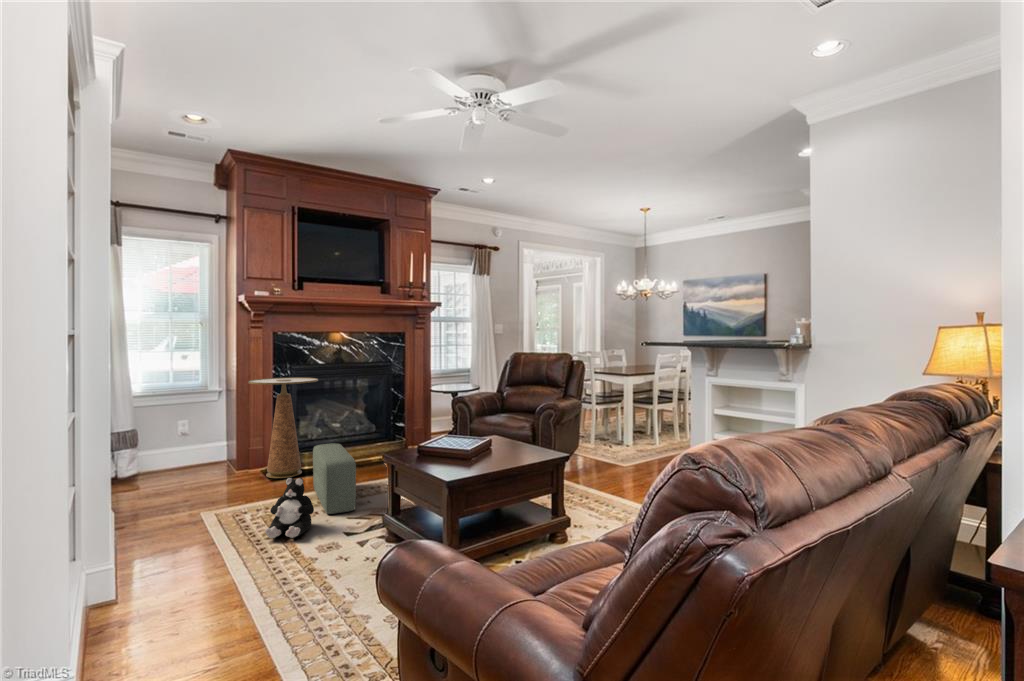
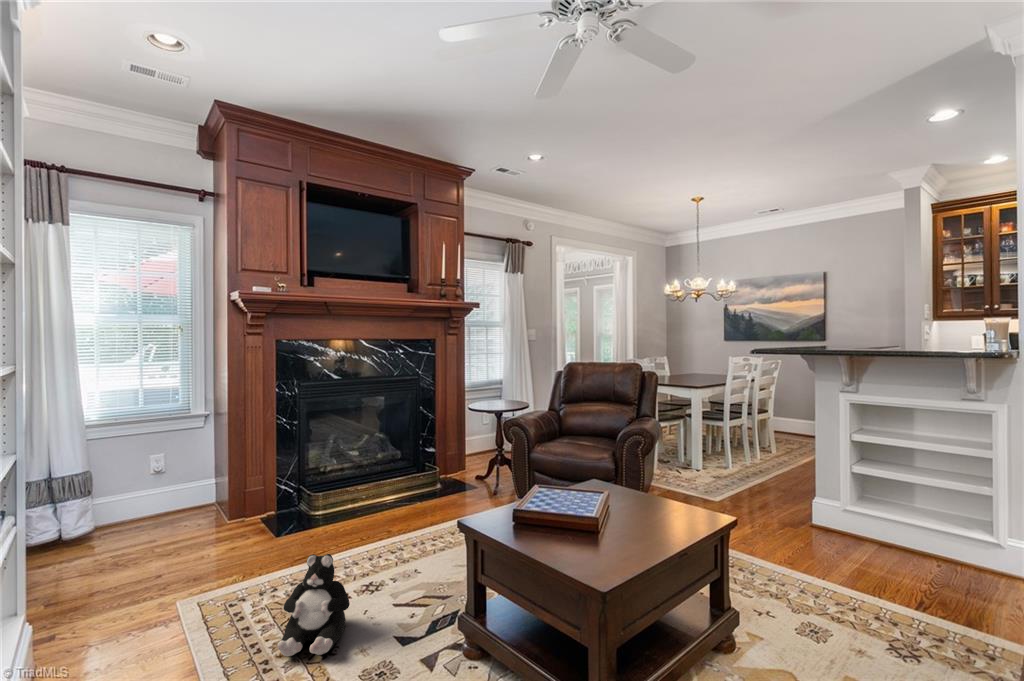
side table: present [248,377,318,478] -> none [244,397,335,532]
pouf: present [313,444,356,514] -> none [335,487,402,599]

